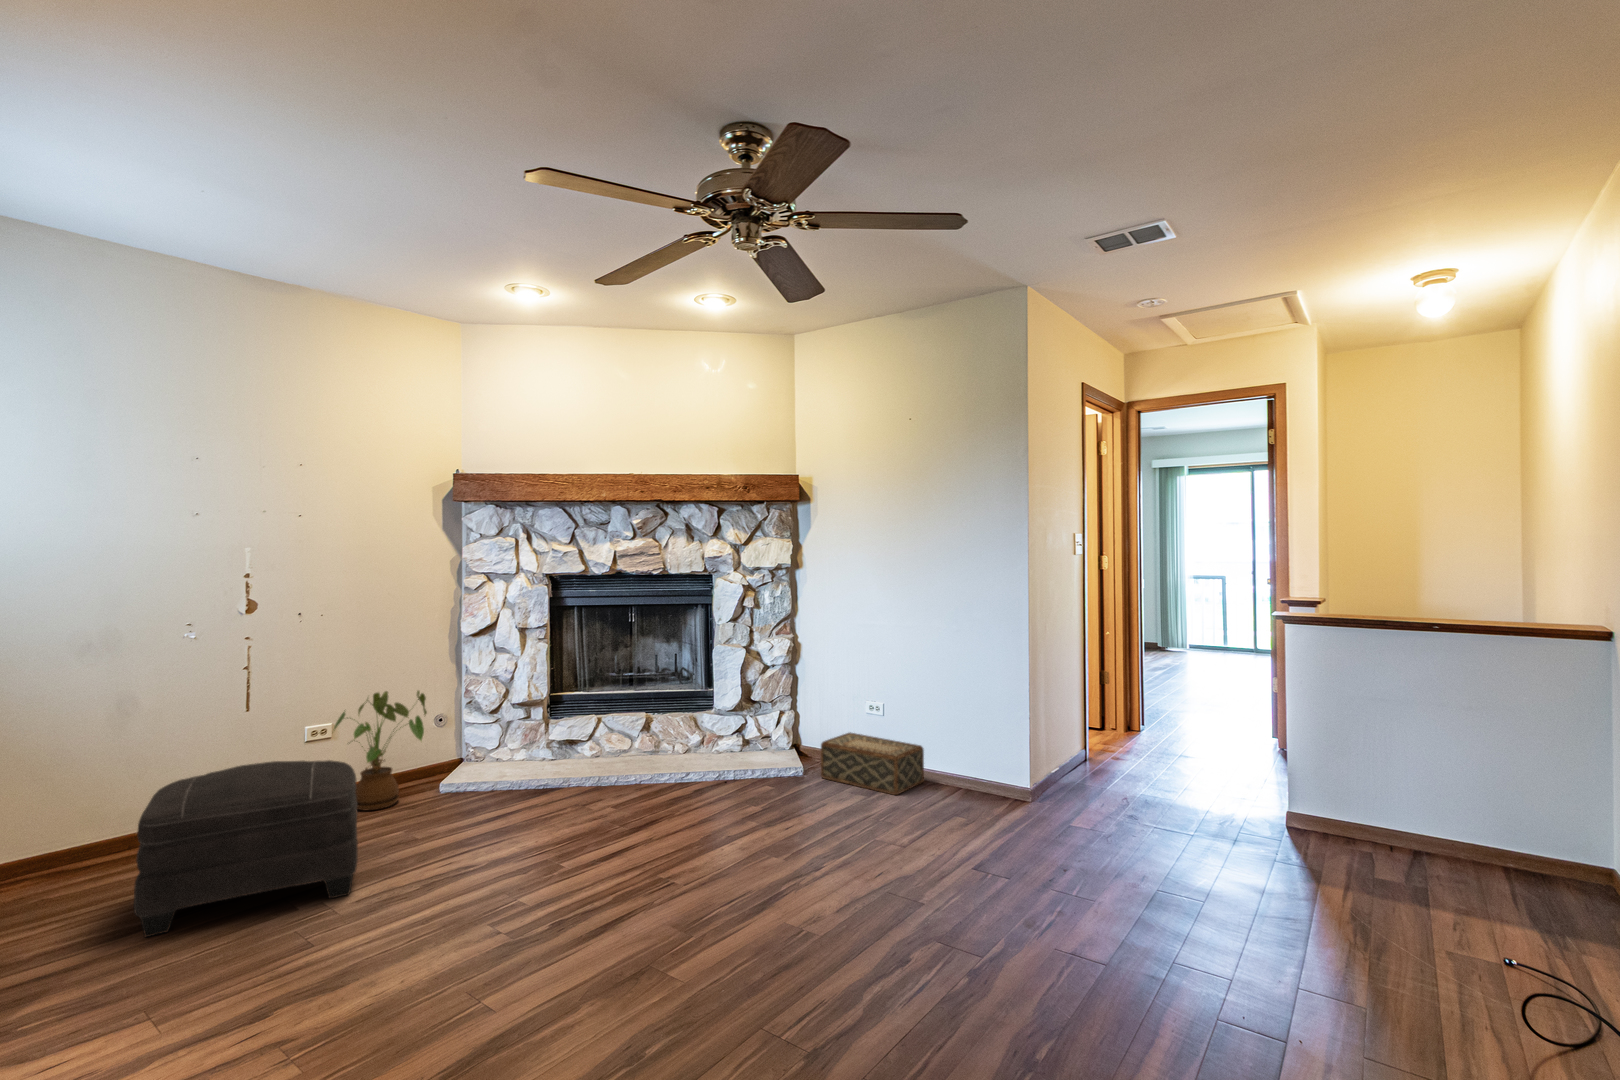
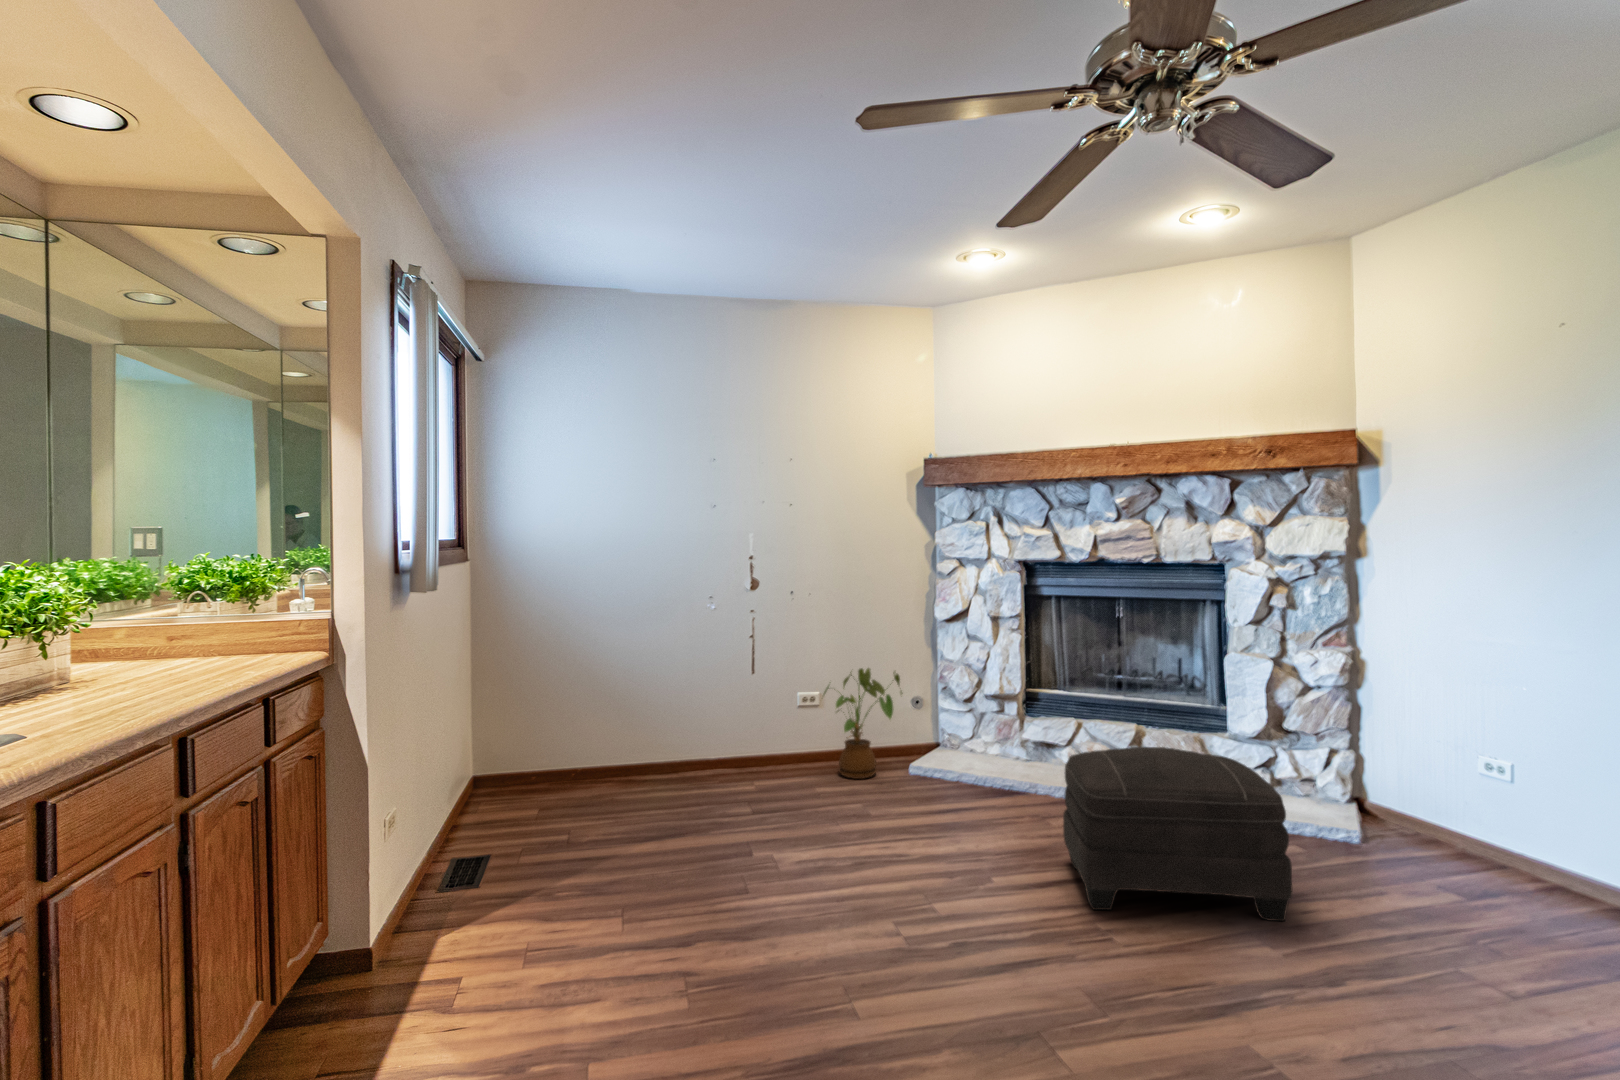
woven basket: present [821,732,924,795] -> none [1391,801,1606,918]
ottoman: present [134,760,358,937] -> present [1063,747,1292,921]

